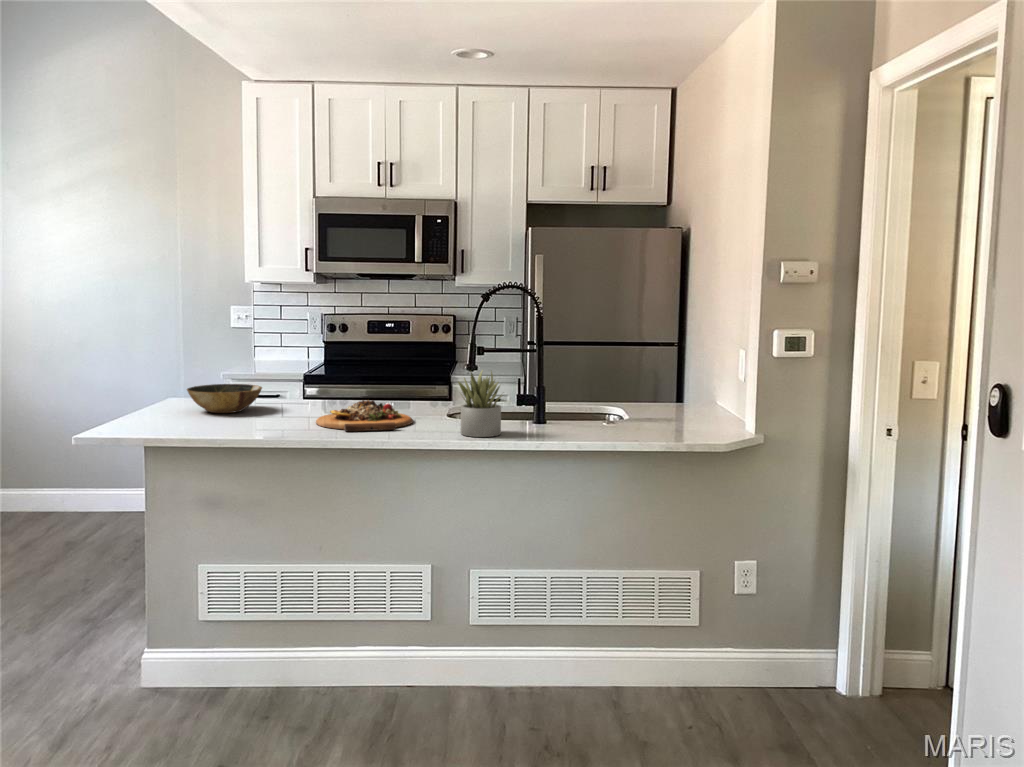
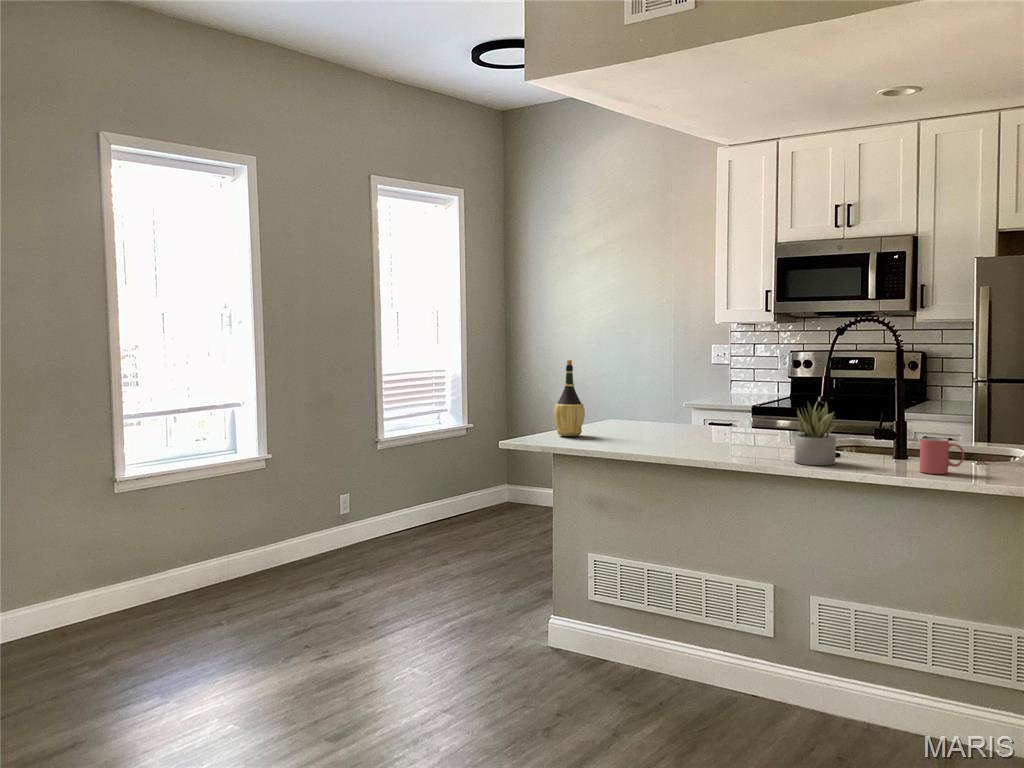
wine bottle: none [140,330,182,427] -> present [554,360,585,436]
bowl: present [187,384,262,413] -> none [604,407,665,431]
cutting board: present [316,400,413,431] -> none [685,426,774,453]
mug: none [579,400,616,435] -> present [920,438,964,474]

